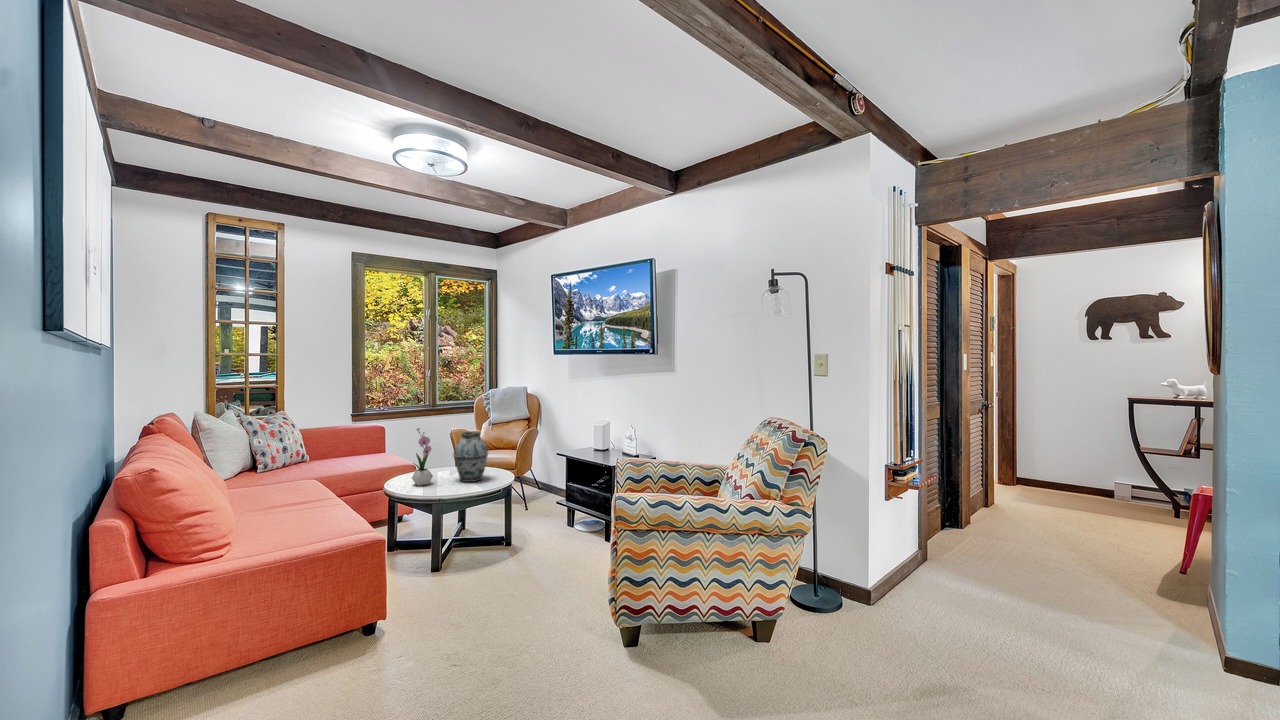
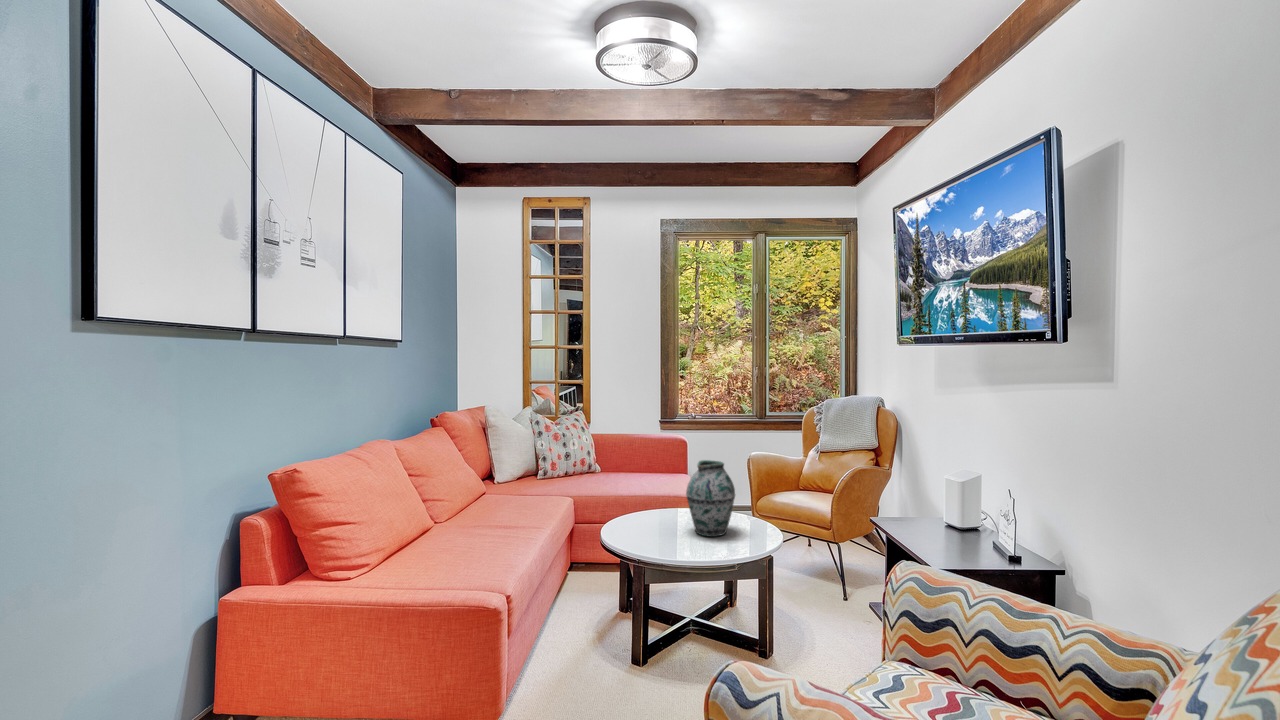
flower arrangement: present [412,428,433,486] -> none [634,449,661,528]

